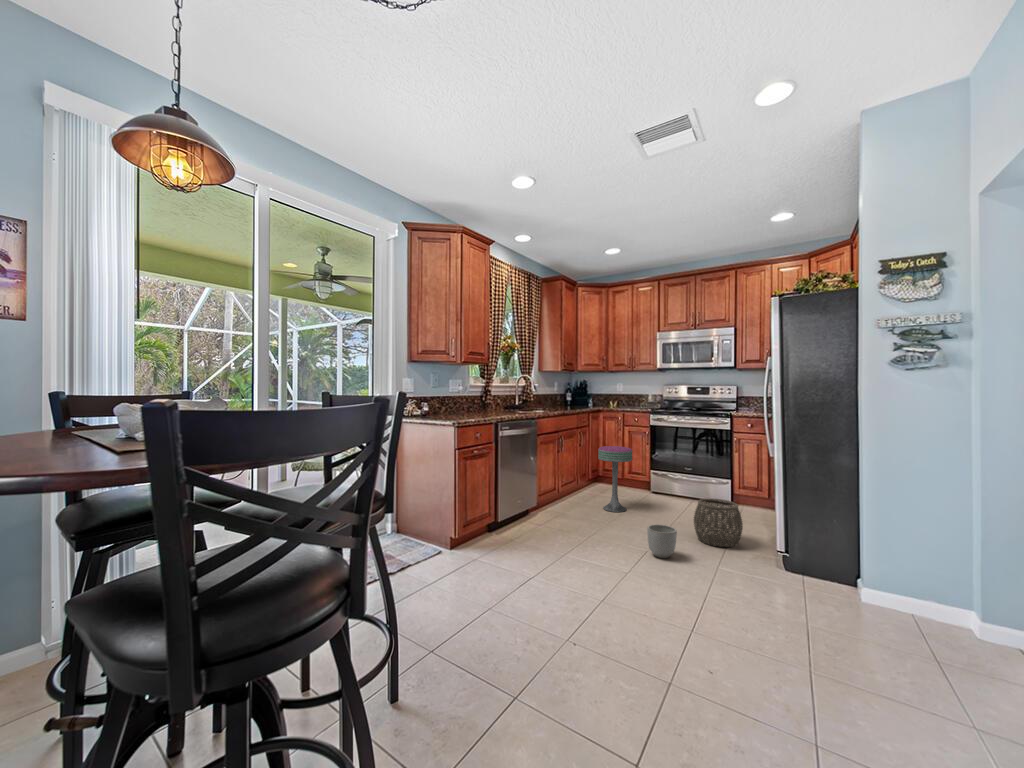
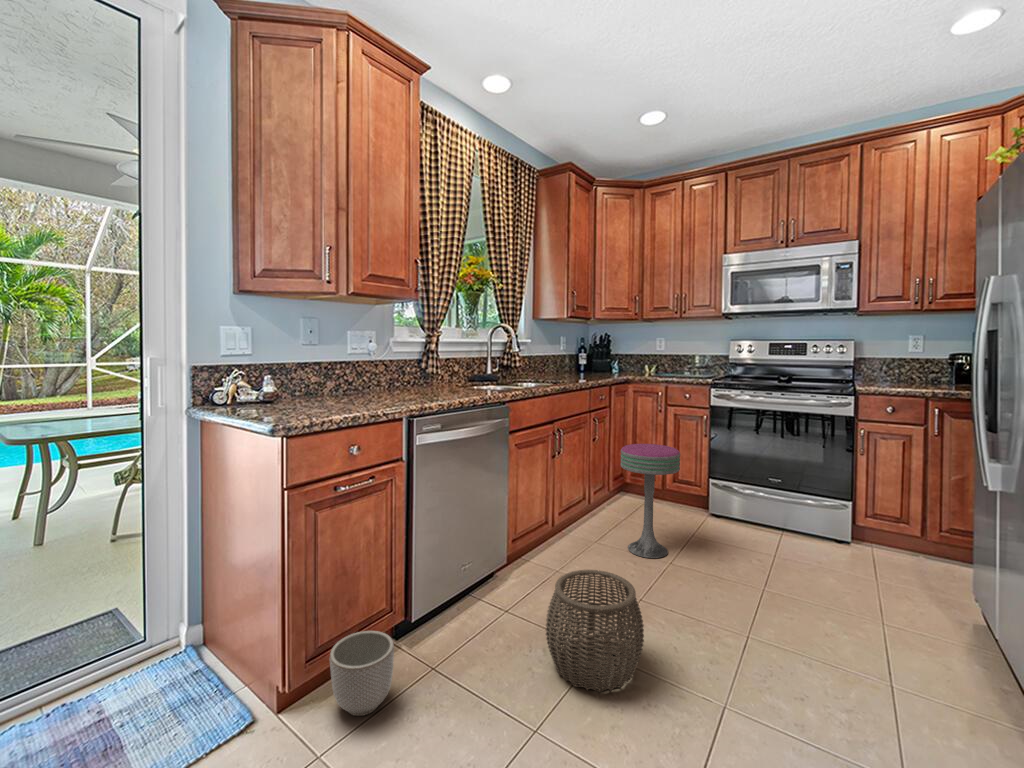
woven basket: present [694,498,743,547] -> present [546,570,644,692]
planter: present [647,524,677,558] -> present [330,631,394,716]

